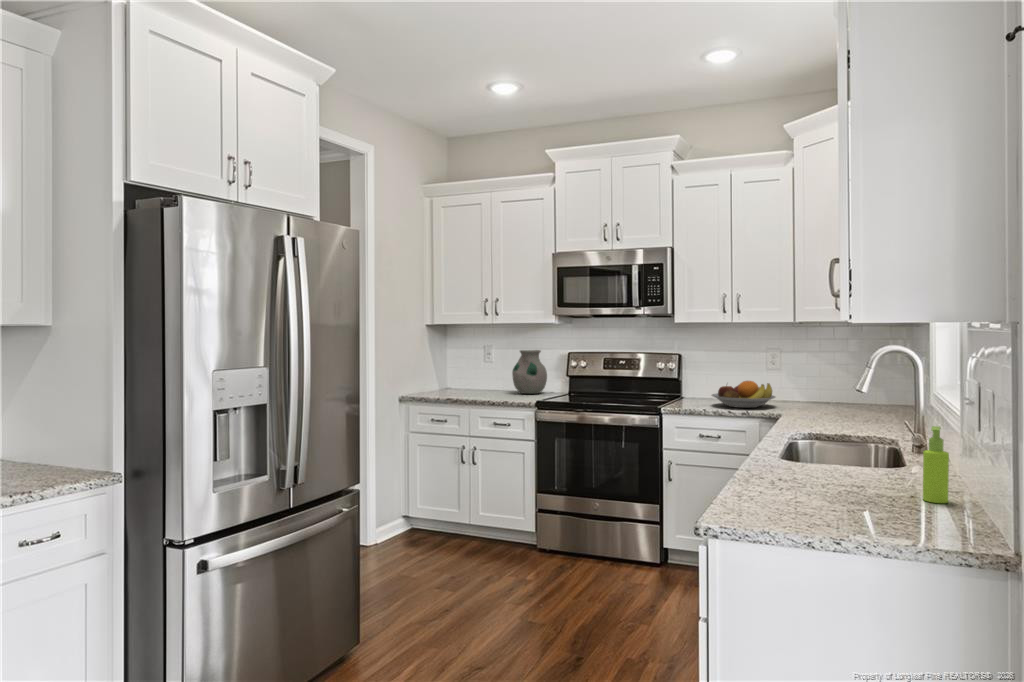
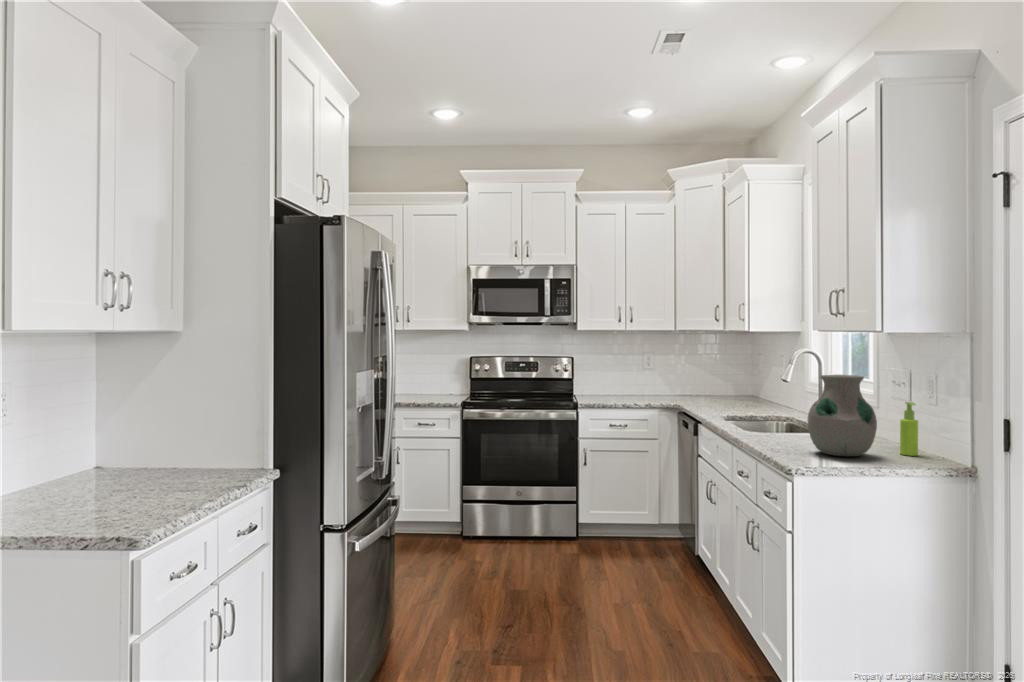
vase: present [512,350,547,394] -> present [808,375,877,456]
fruit bowl: present [712,381,775,408] -> none [610,378,661,400]

